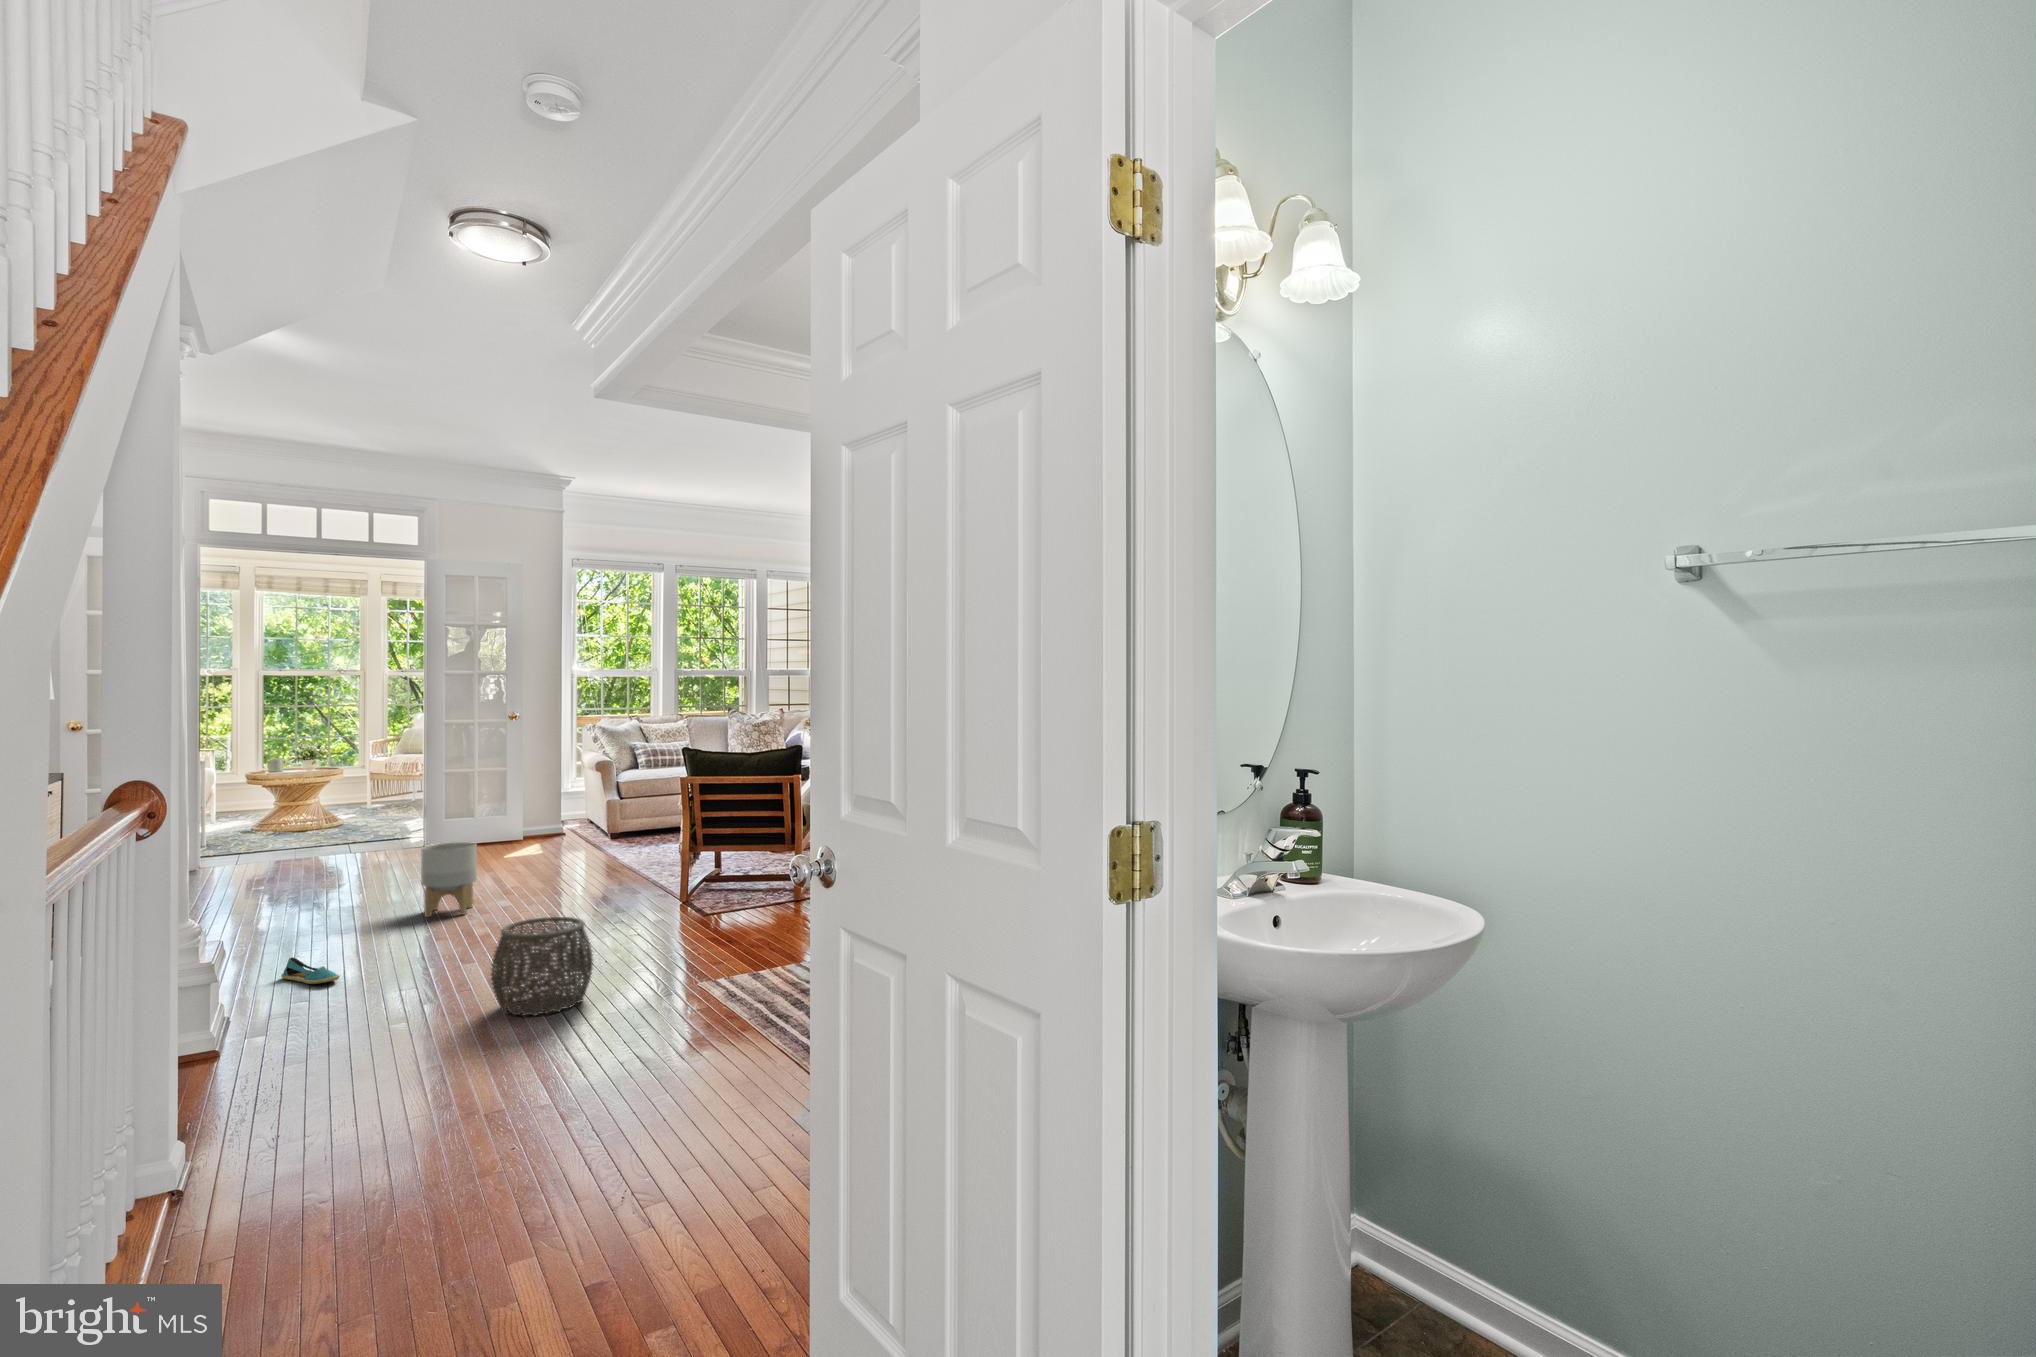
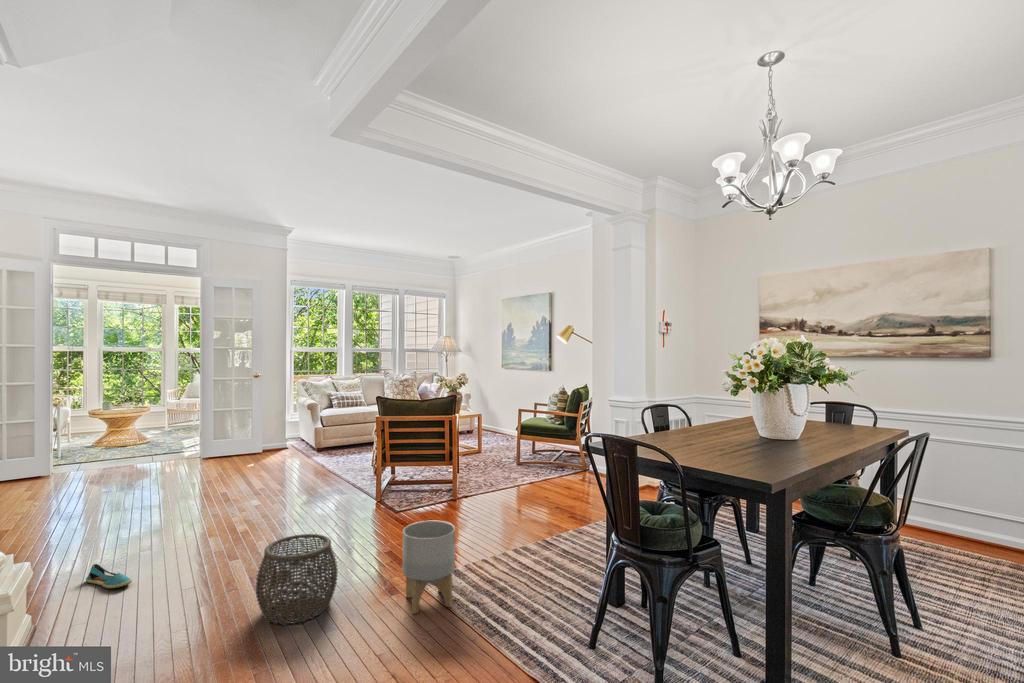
planter: present [421,842,477,917] -> present [402,521,455,614]

